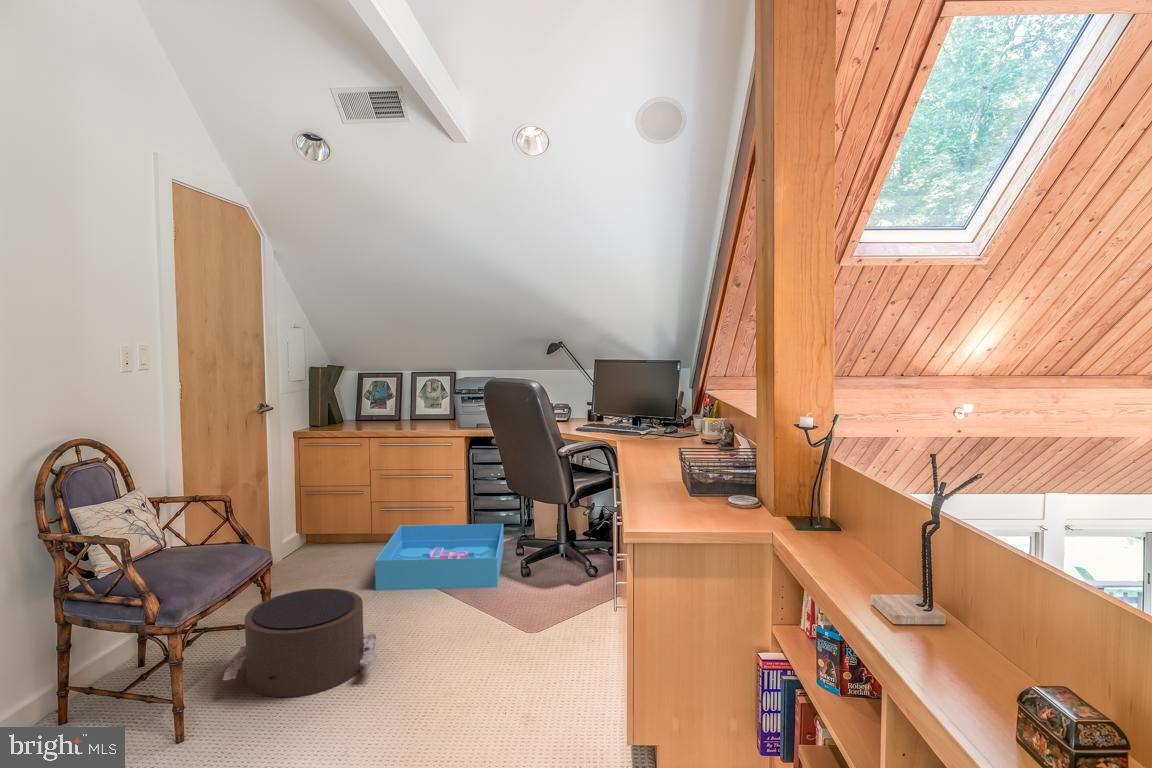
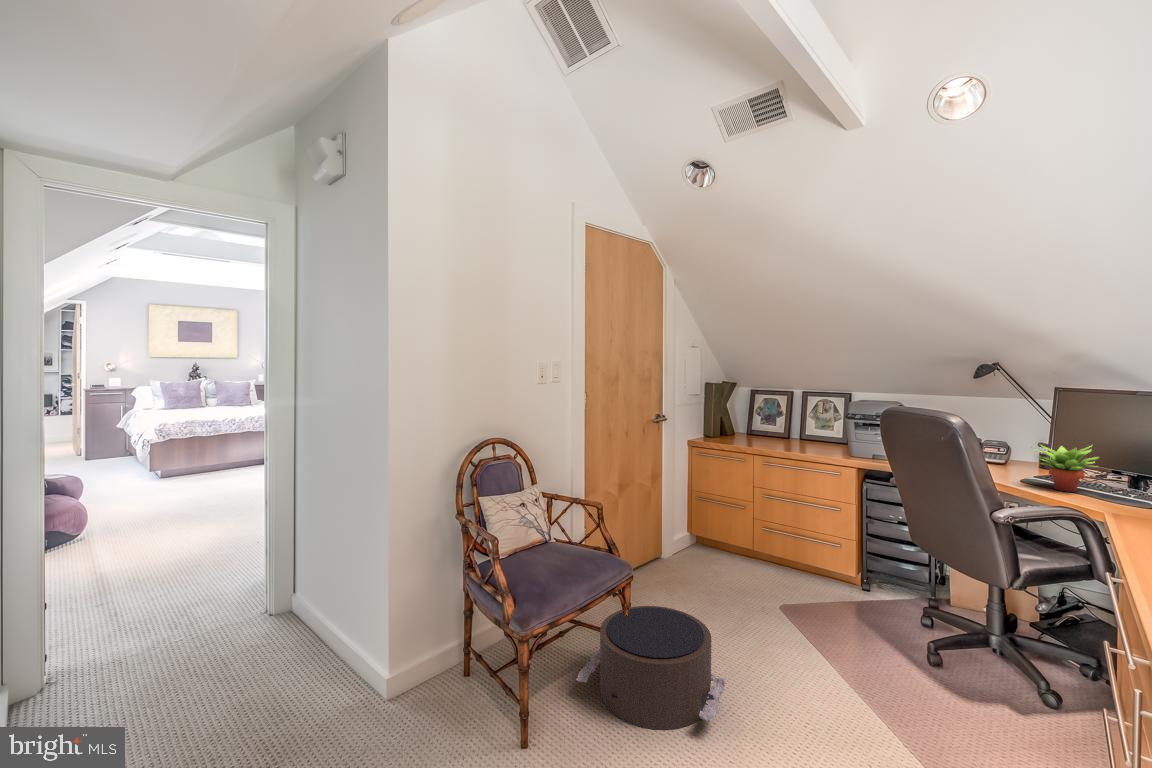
succulent plant: none [584,398,621,433] -> present [1036,445,1098,492]
storage bin: present [375,524,504,590] -> none [744,548,902,657]

